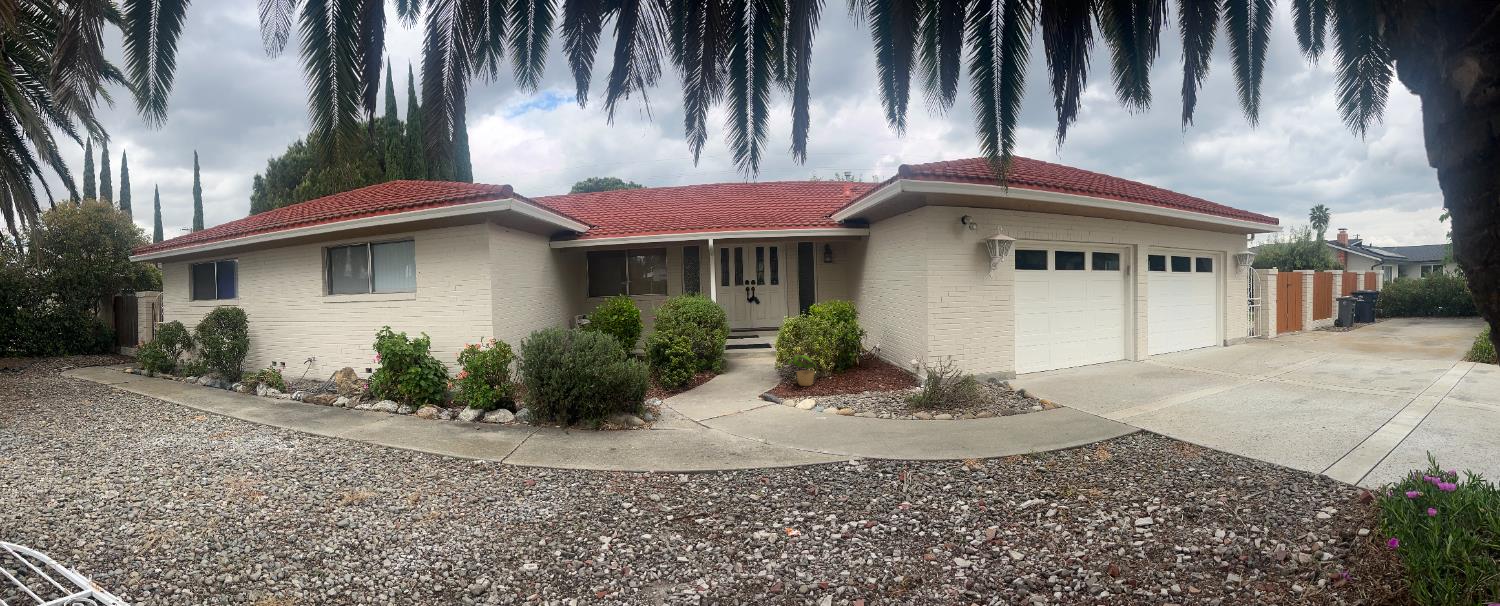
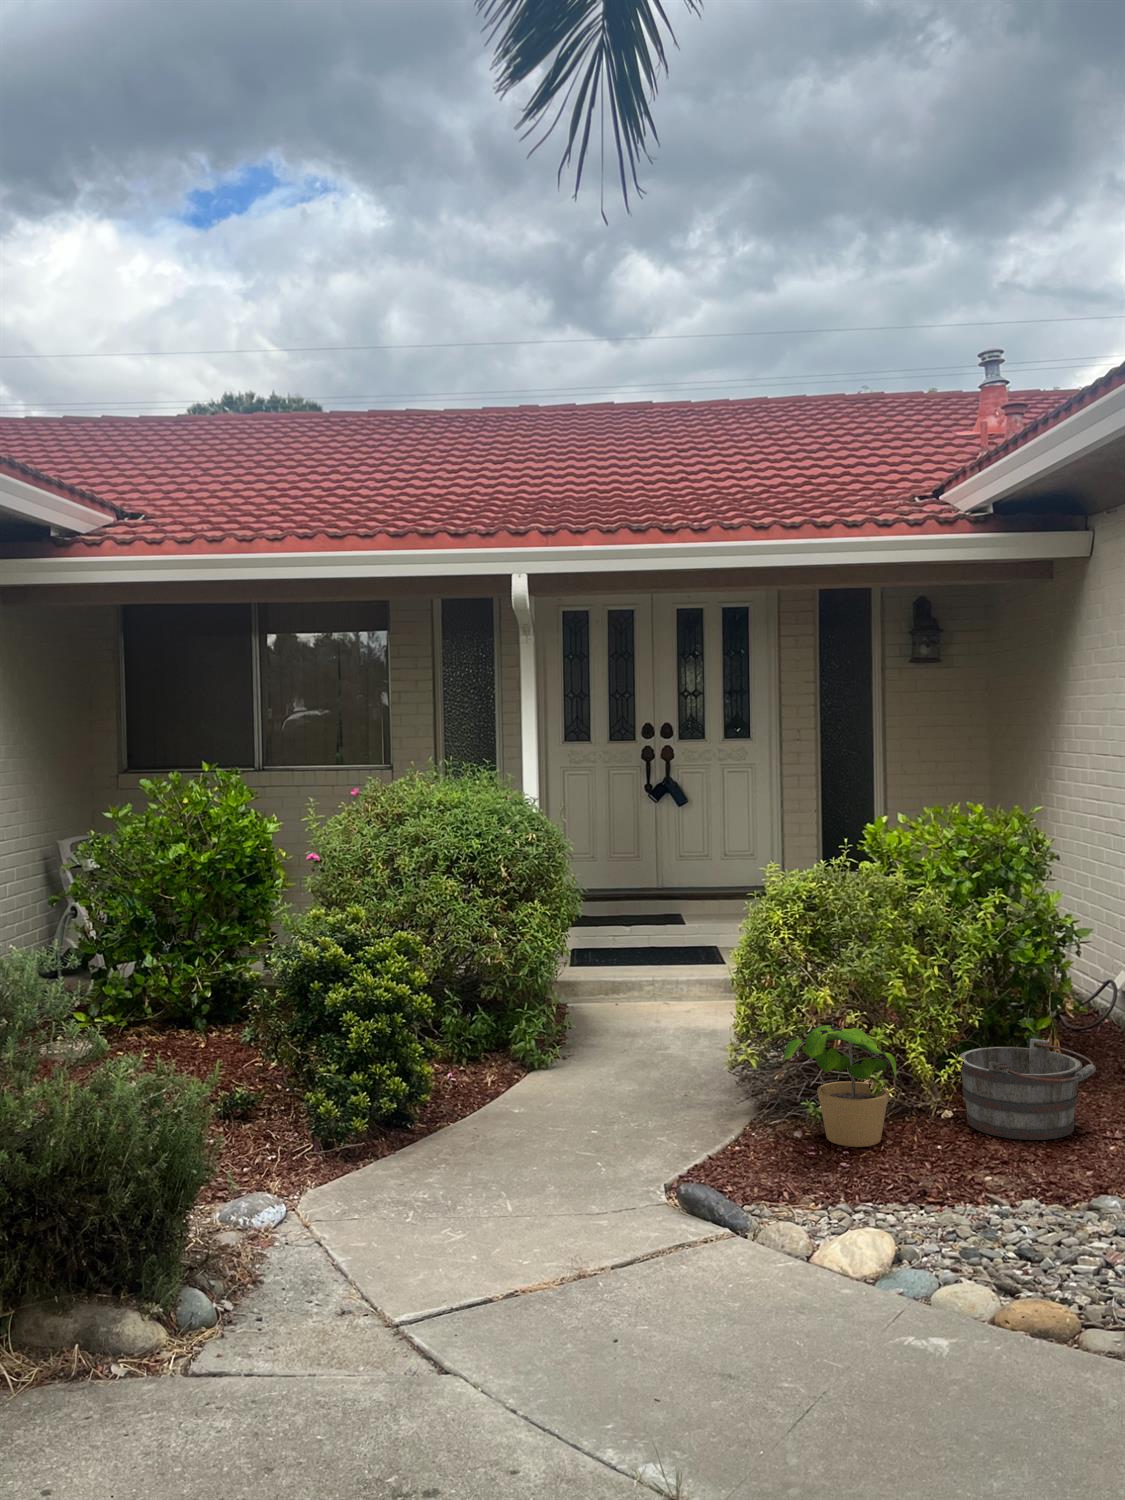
bucket: none [832,359,866,383] -> present [959,1039,1096,1140]

